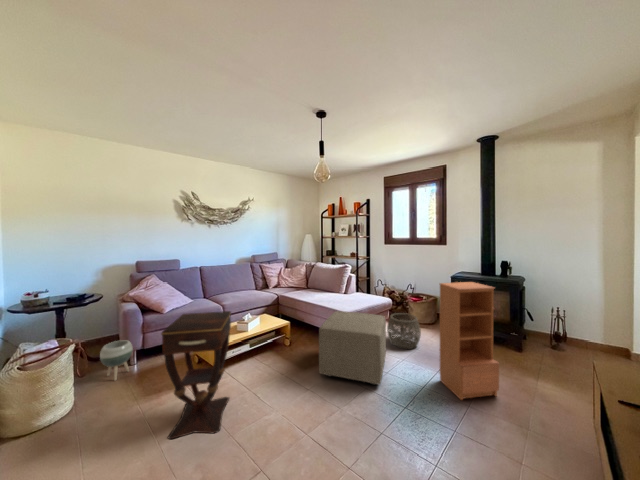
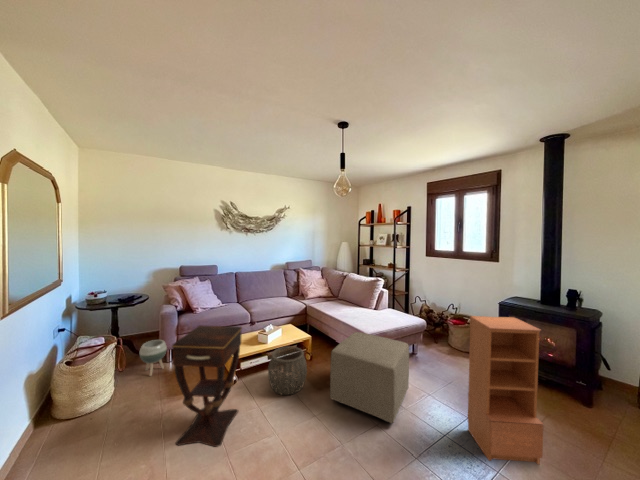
woven basket: present [387,313,421,349] -> present [268,346,307,395]

